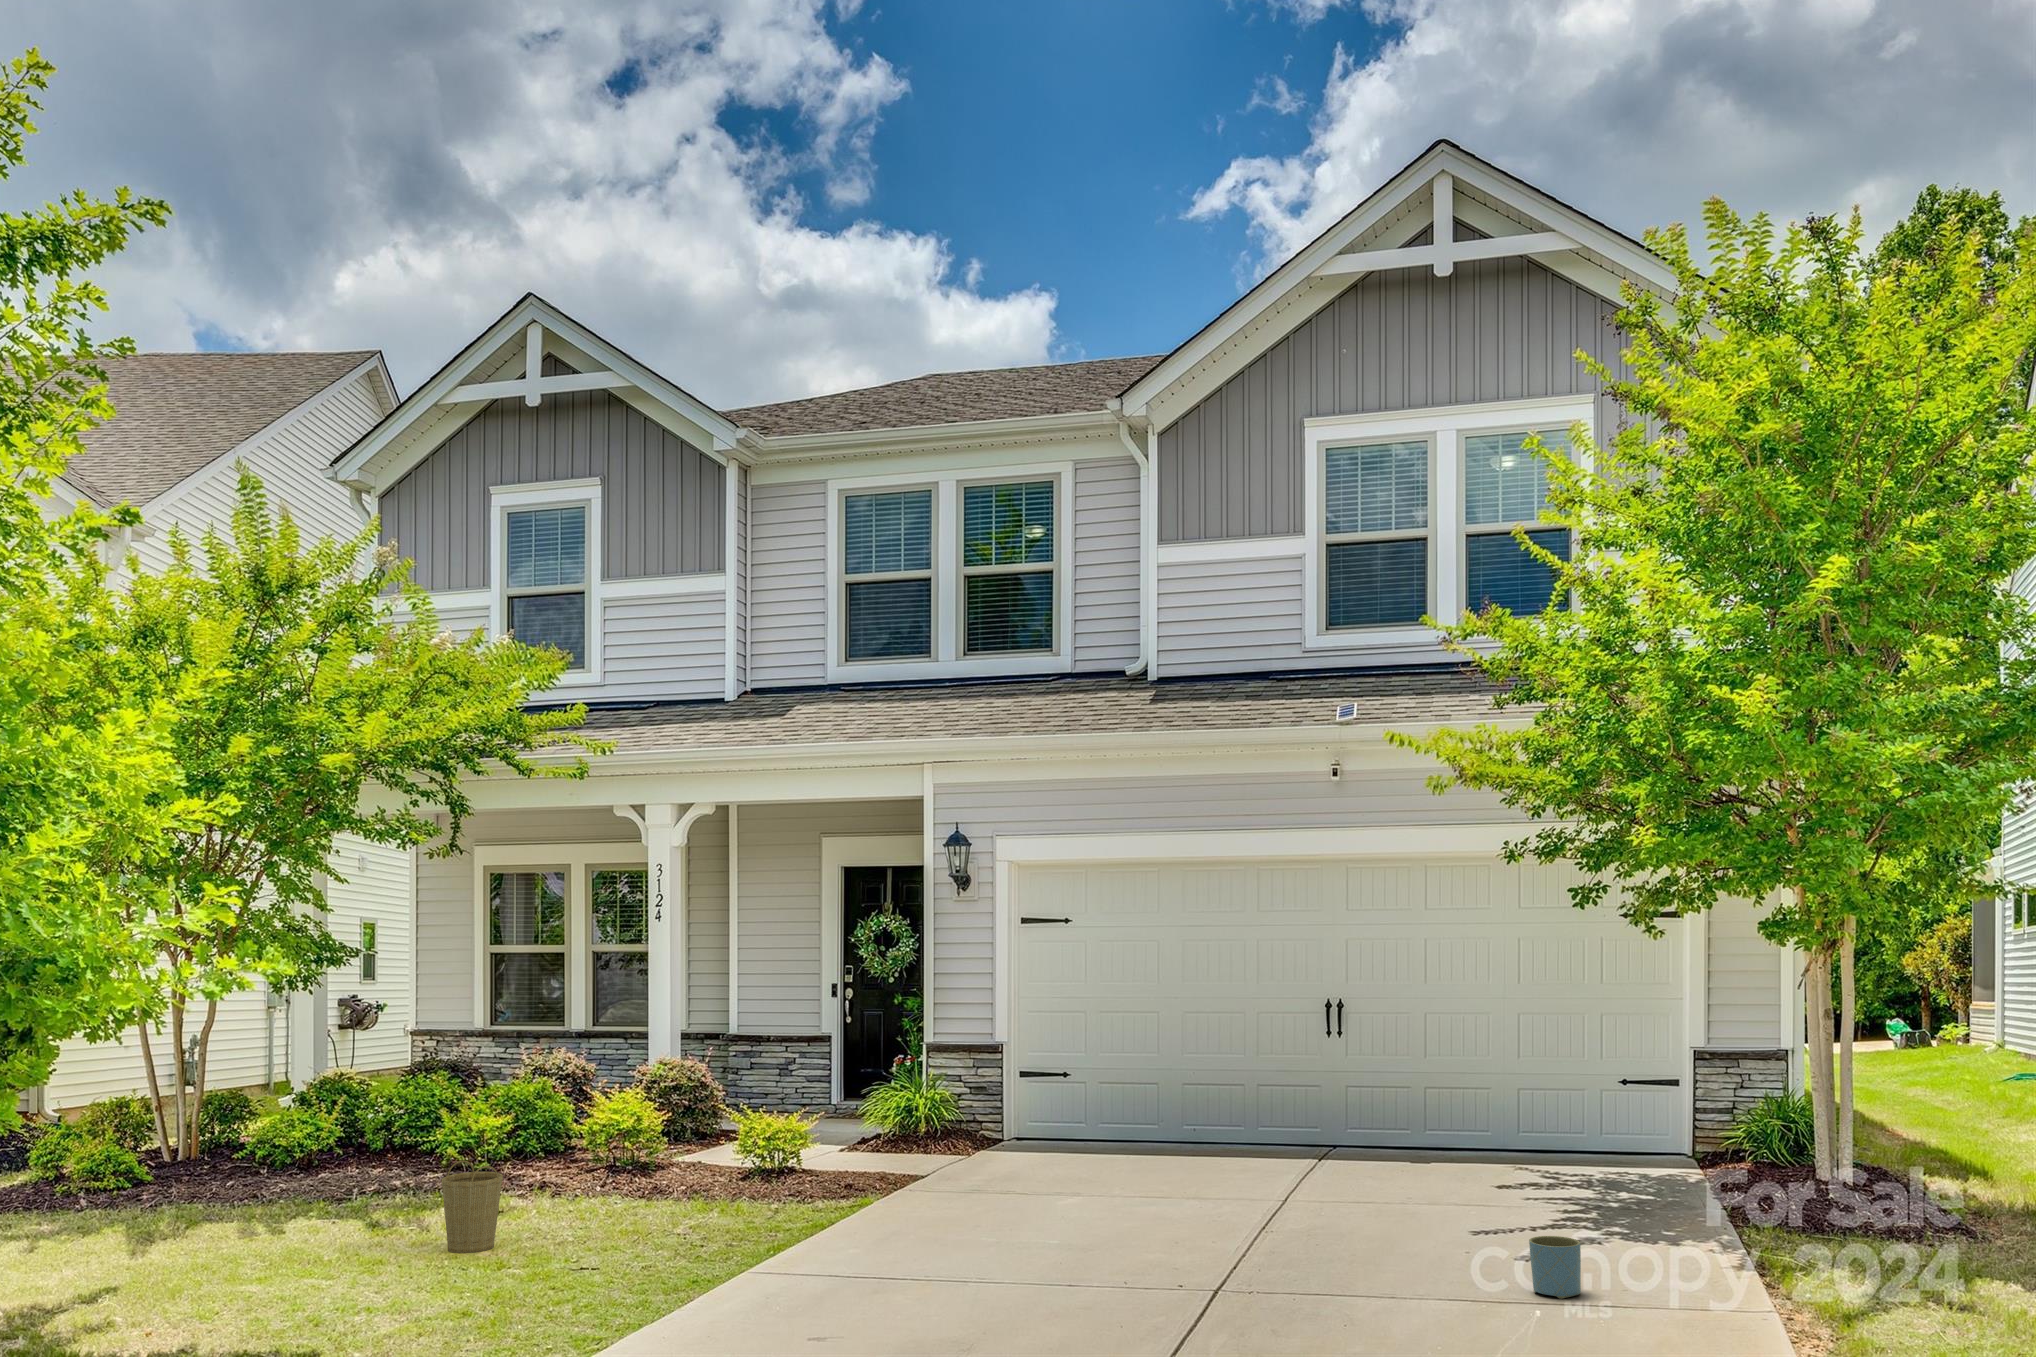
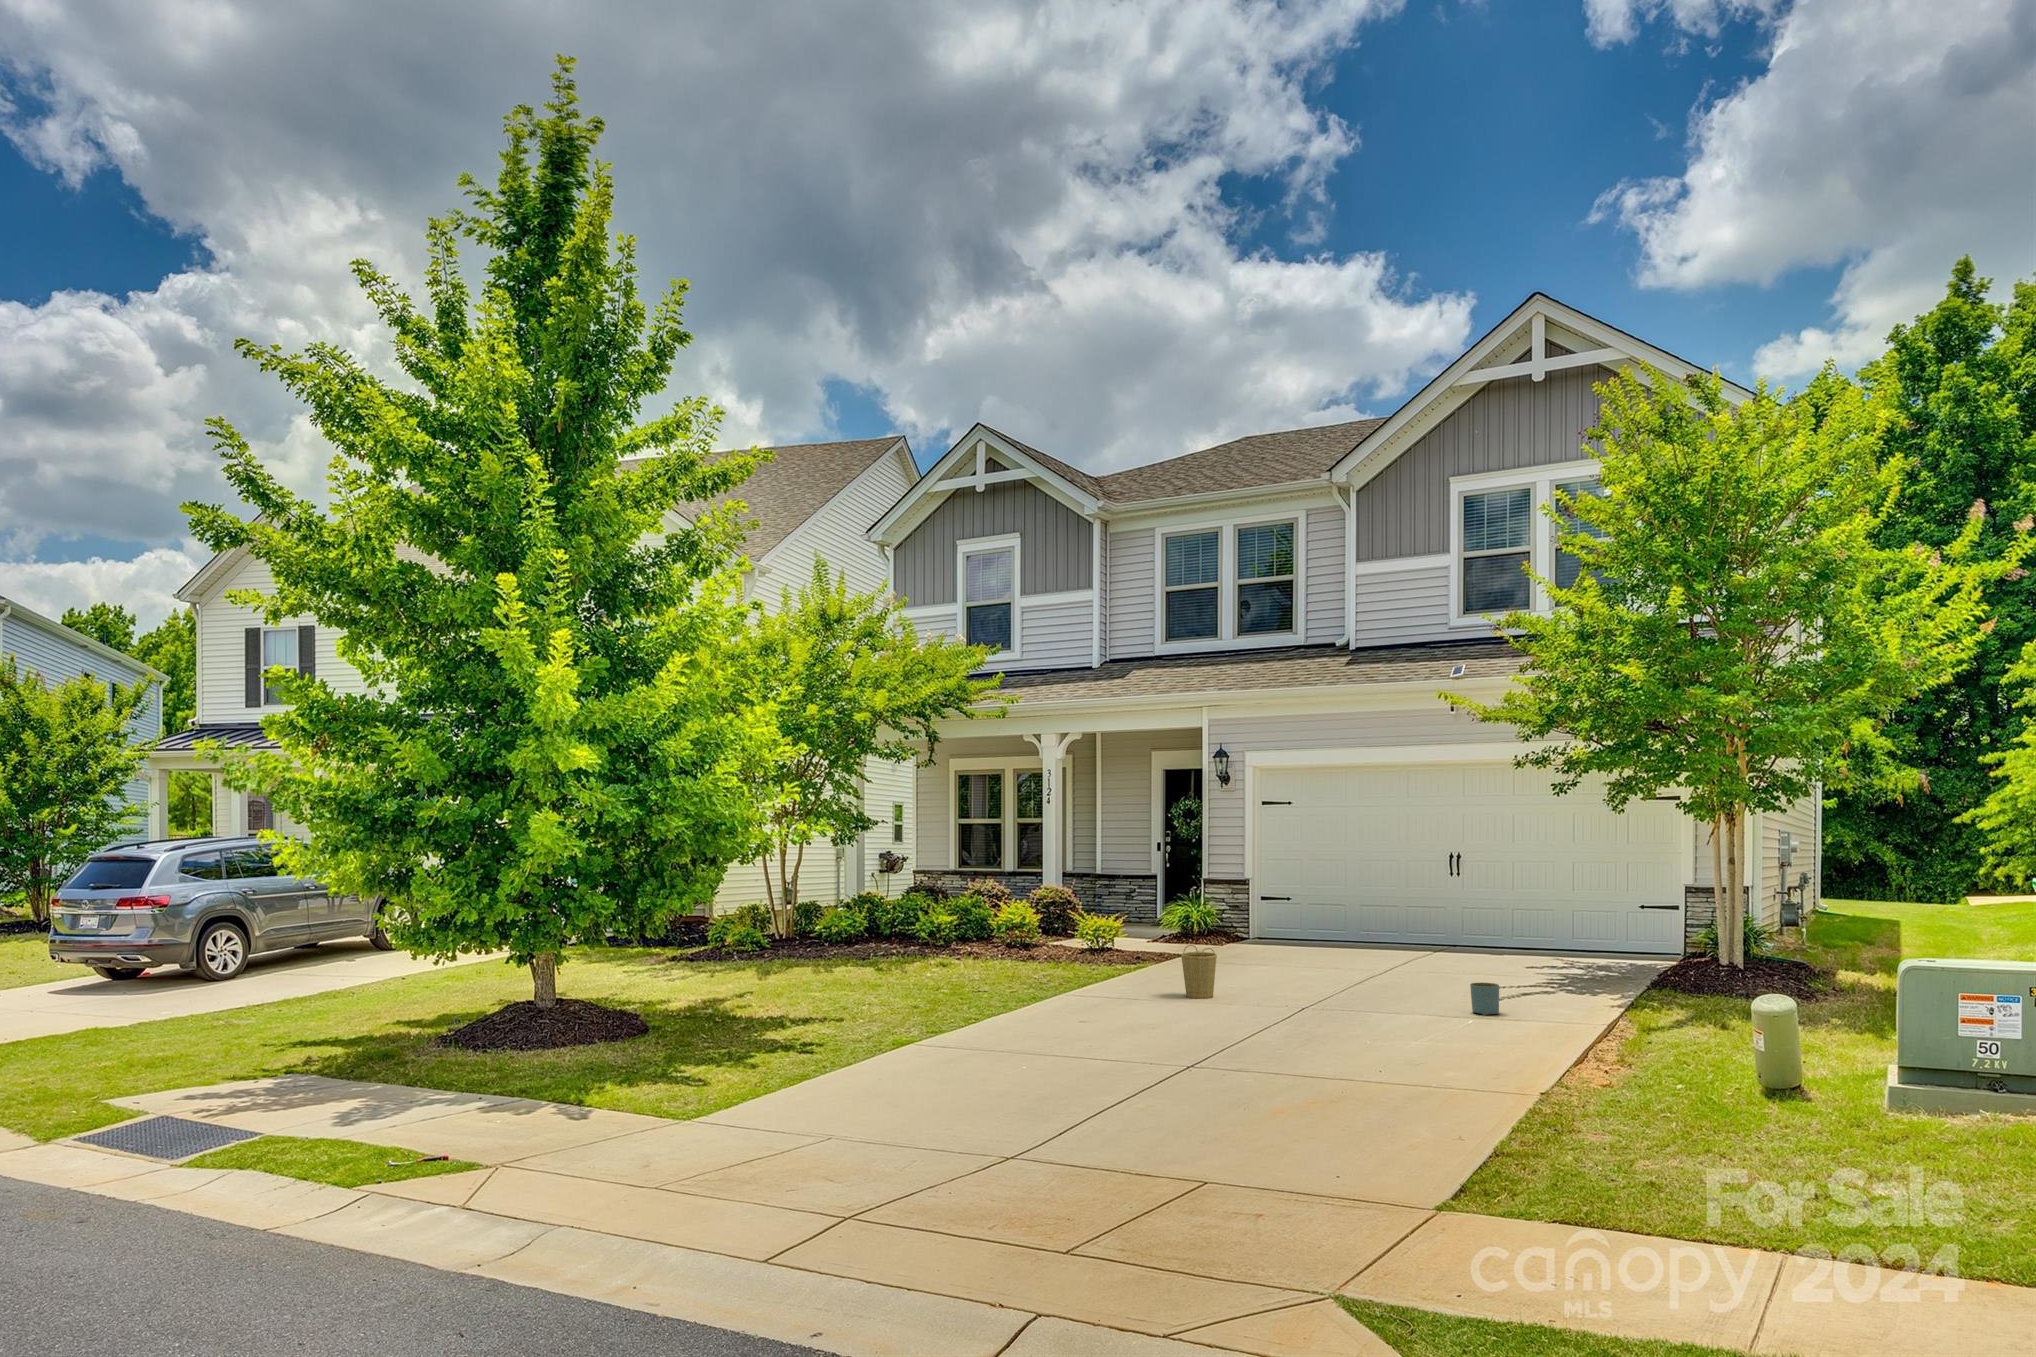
basket: present [441,1161,503,1253] -> present [1181,945,1217,999]

